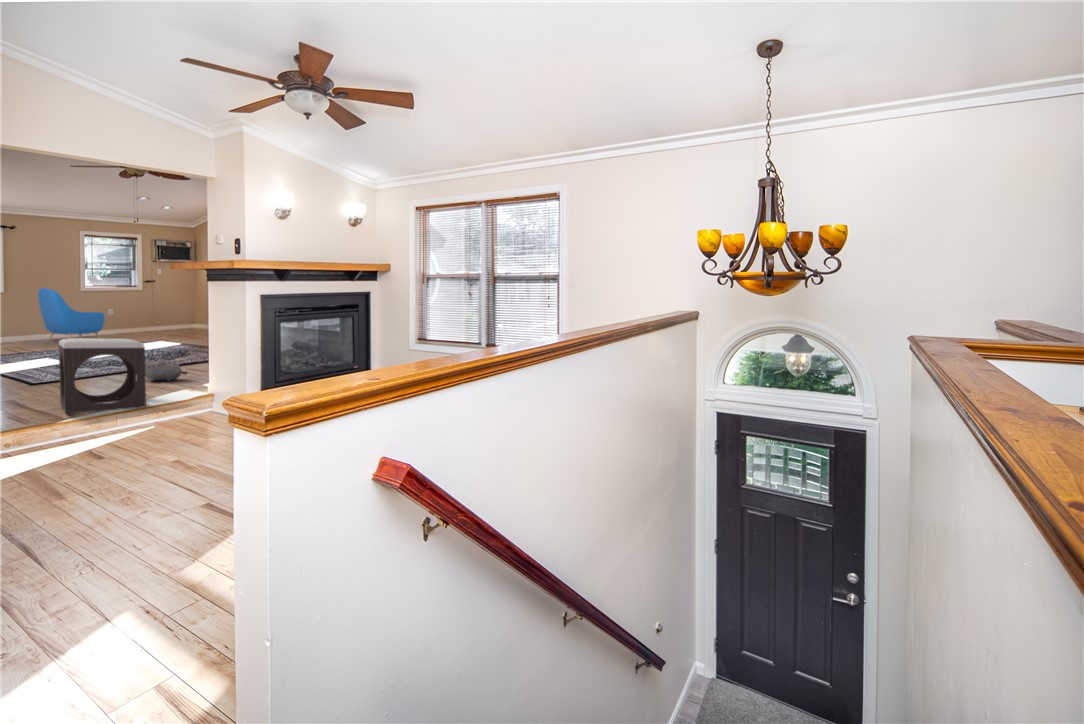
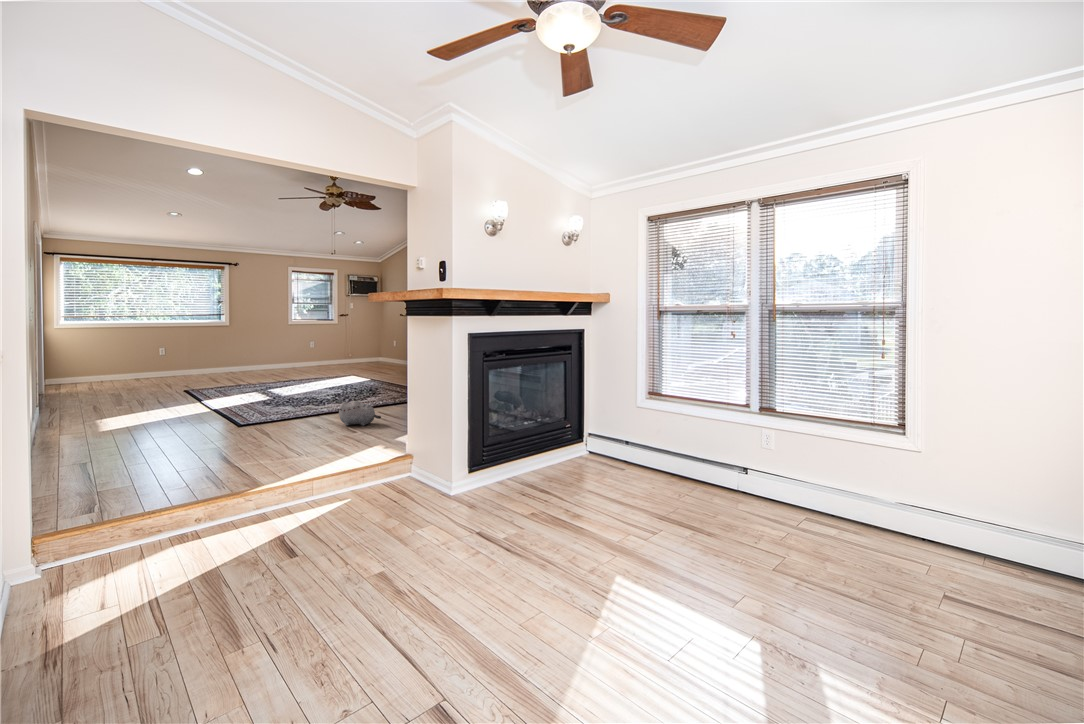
armchair: present [38,288,105,340] -> none [254,323,306,374]
footstool: present [59,338,146,413] -> none [260,384,344,473]

